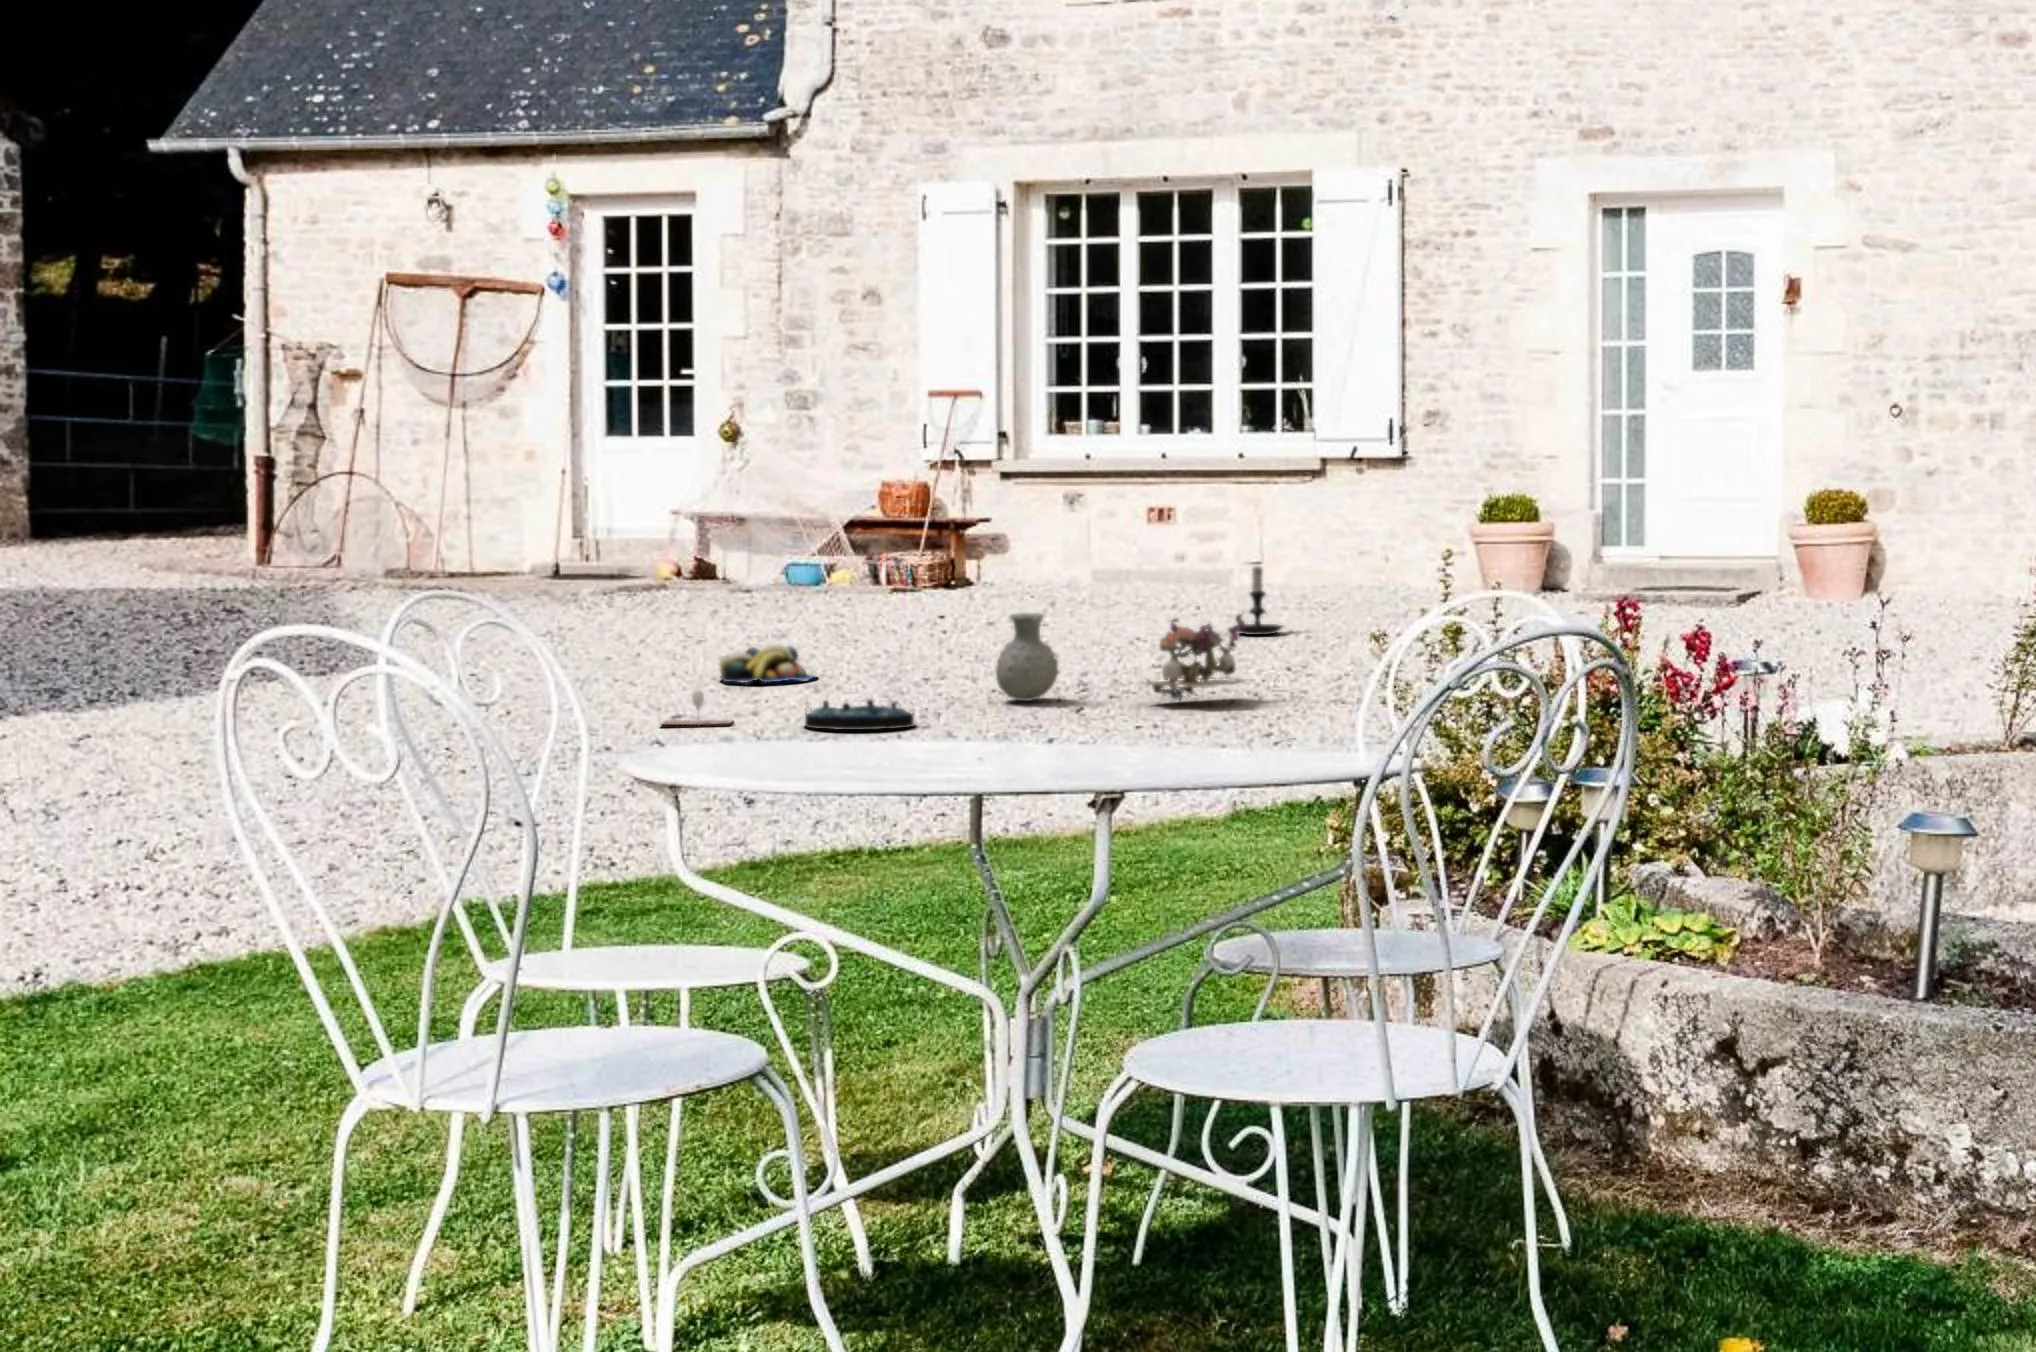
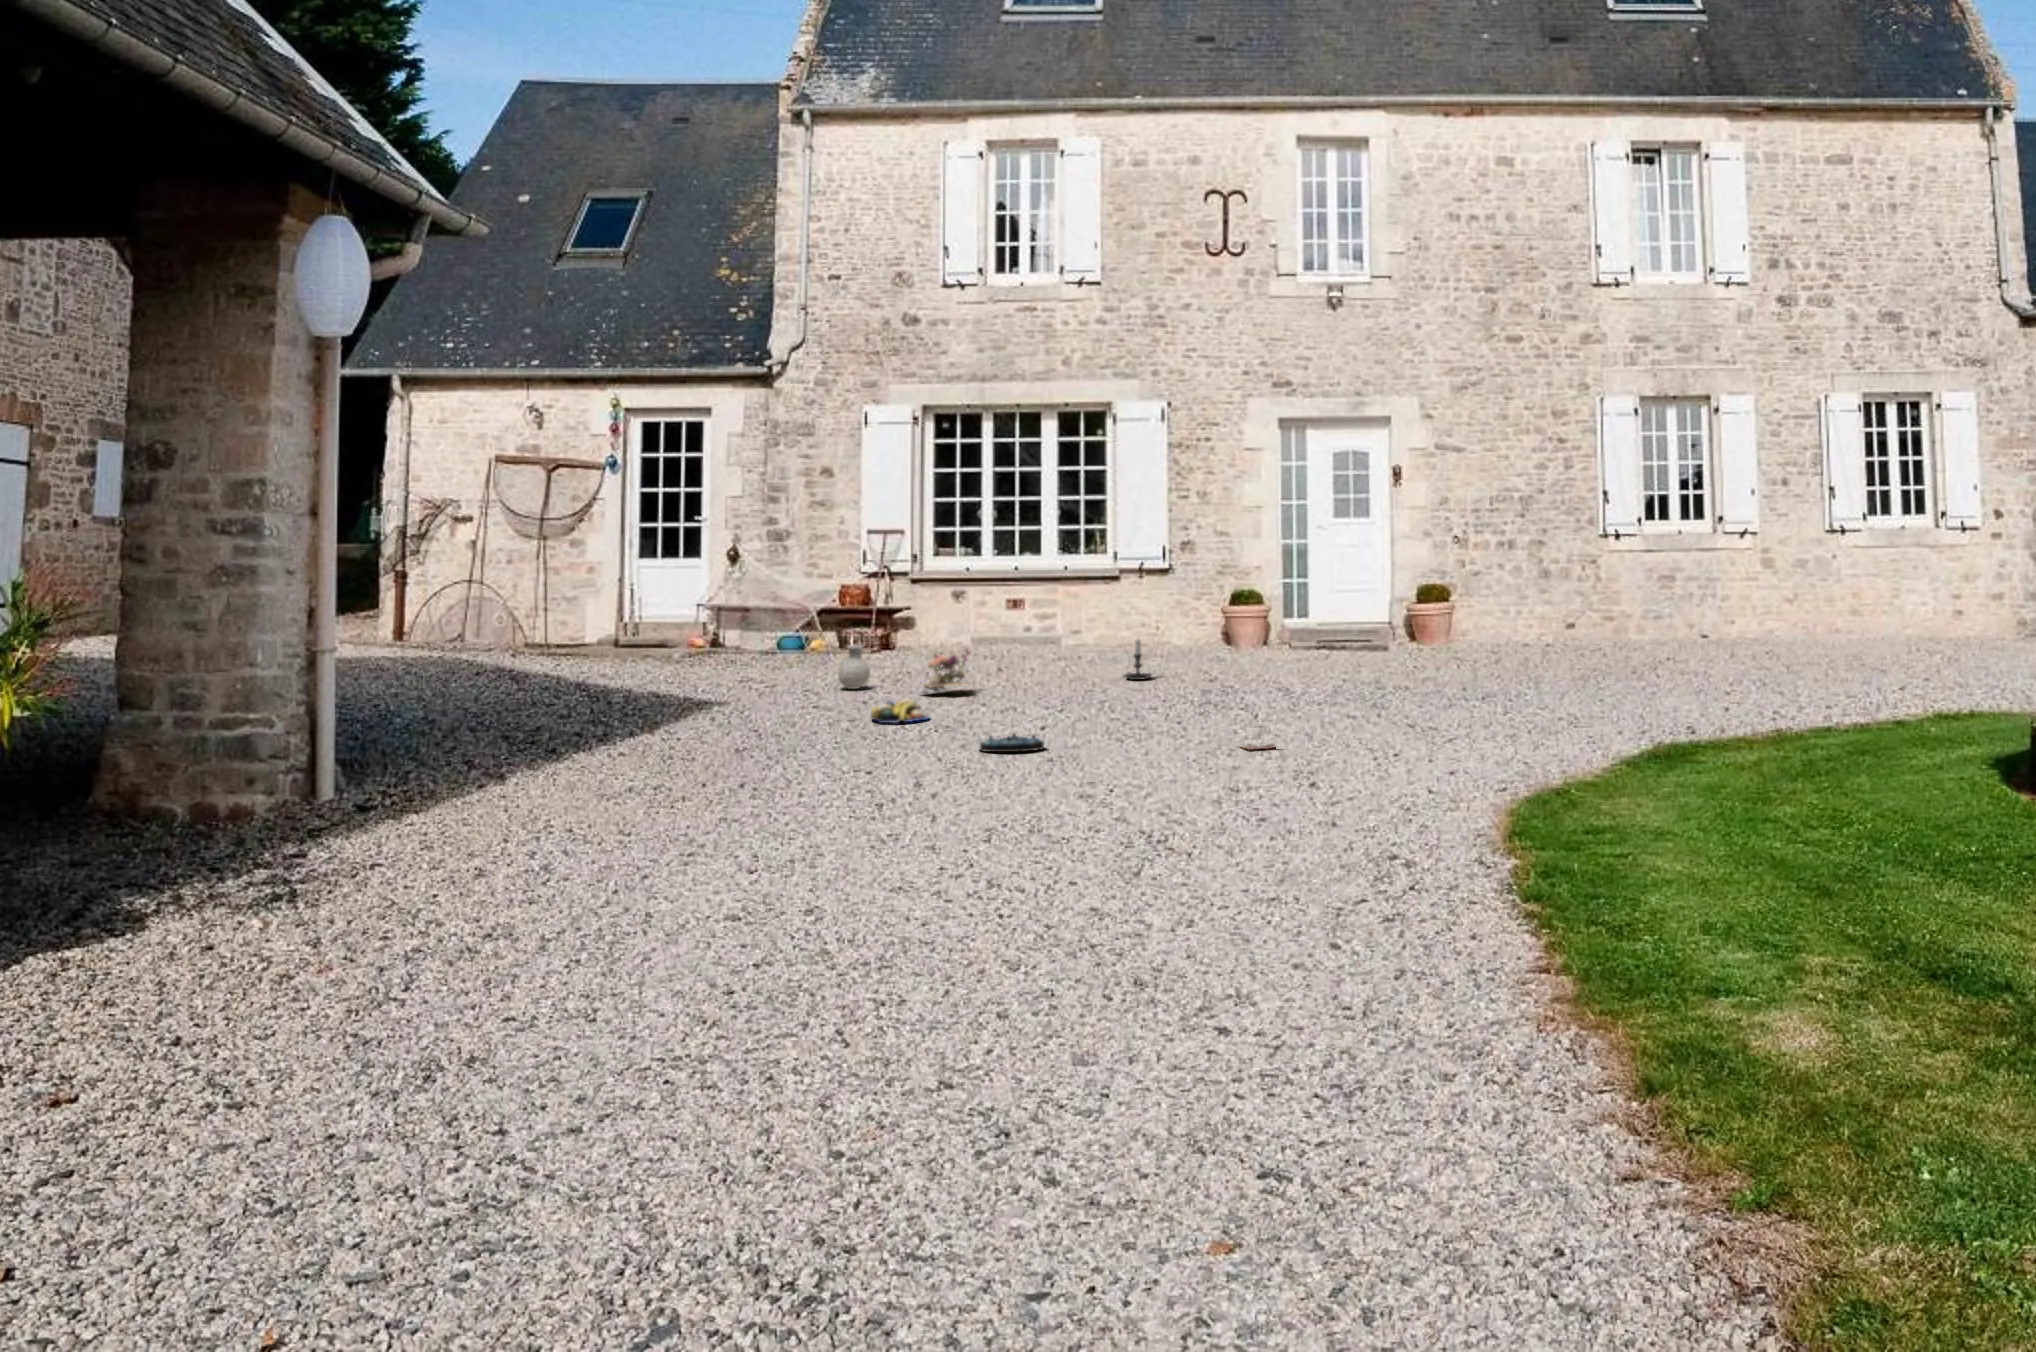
vase: present [996,613,1059,701] -> present [838,645,871,689]
flower arrangement: present [1146,614,1245,700] -> present [923,649,970,694]
wine glass: present [663,691,731,725] -> present [1243,728,1275,750]

